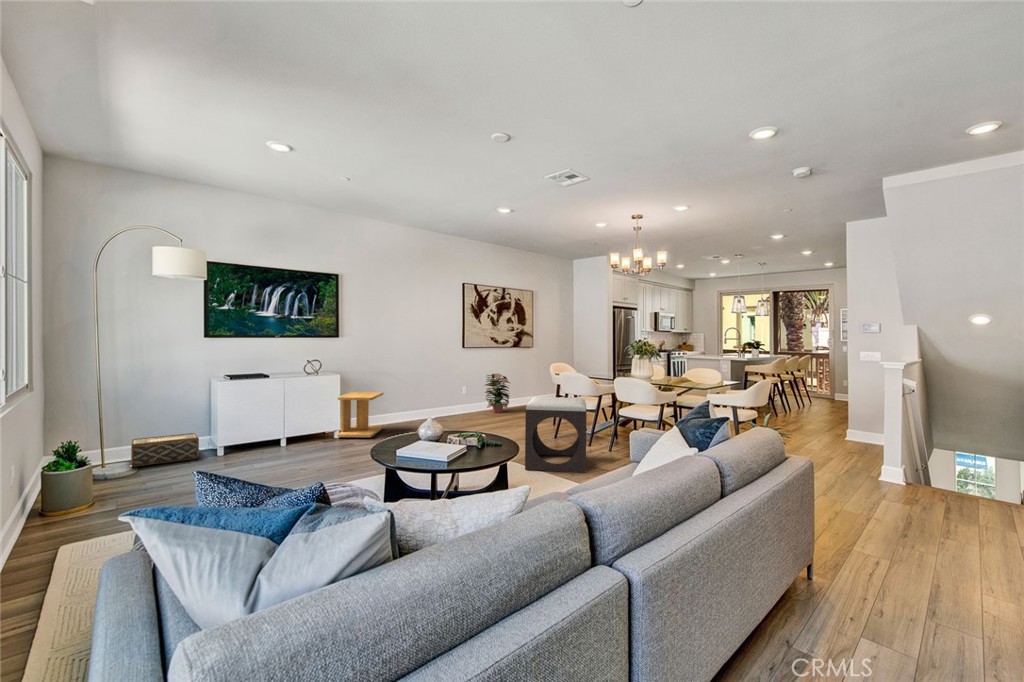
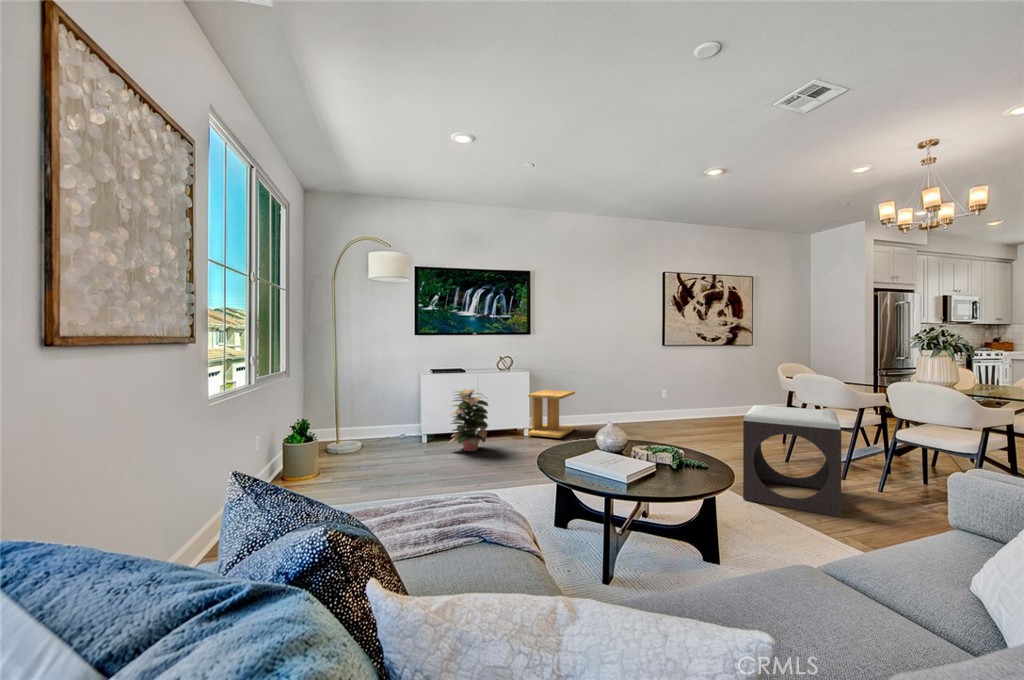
decorative plant: present [485,374,510,413] -> present [450,389,489,451]
woven basket: present [131,433,199,467] -> none [358,421,408,446]

